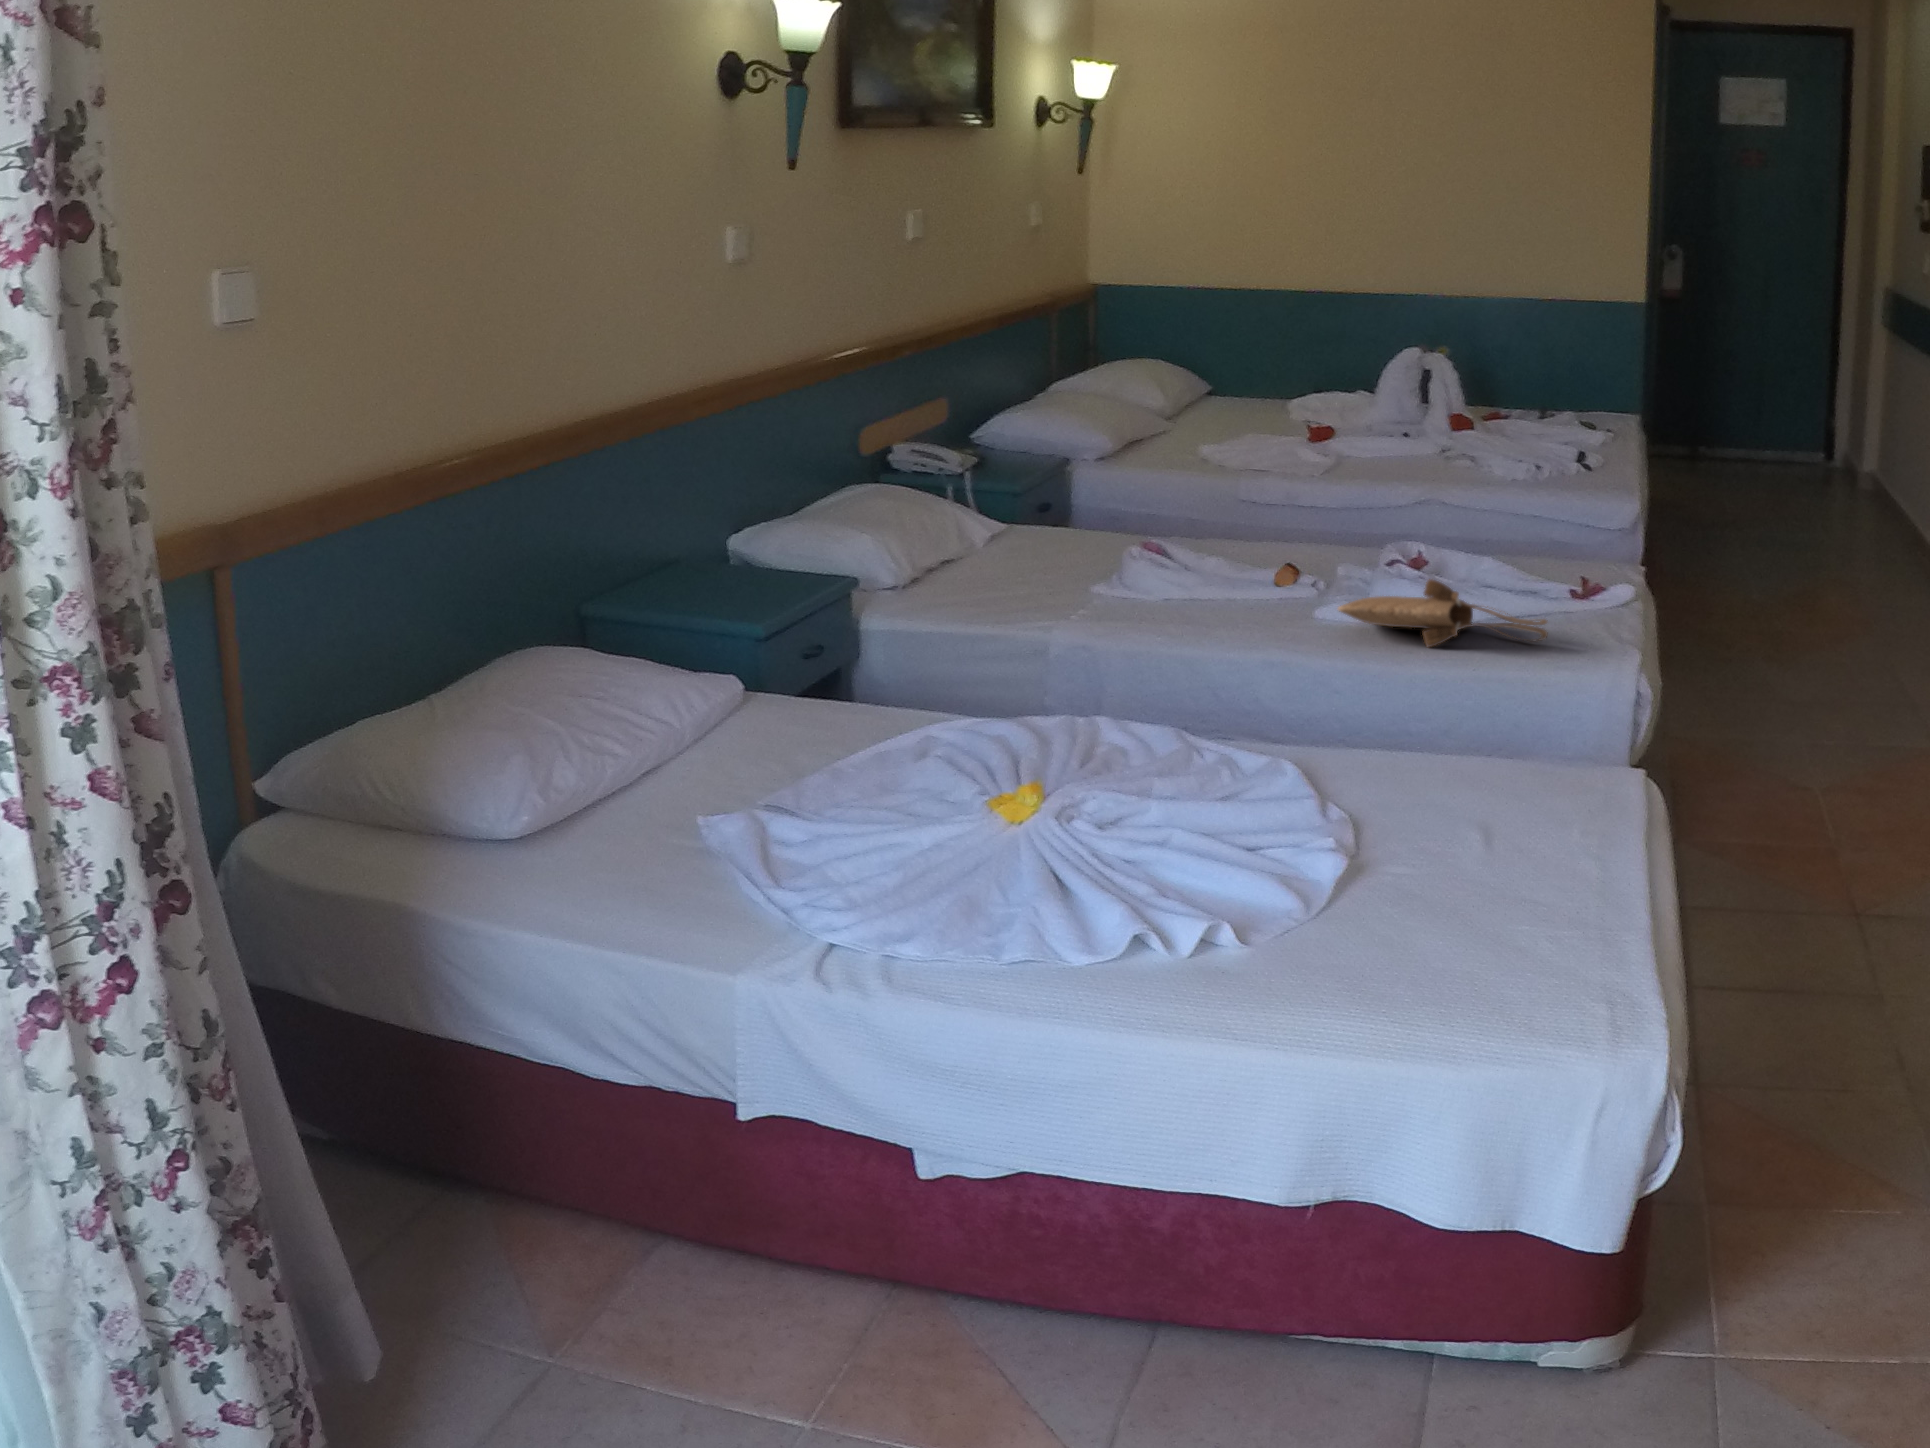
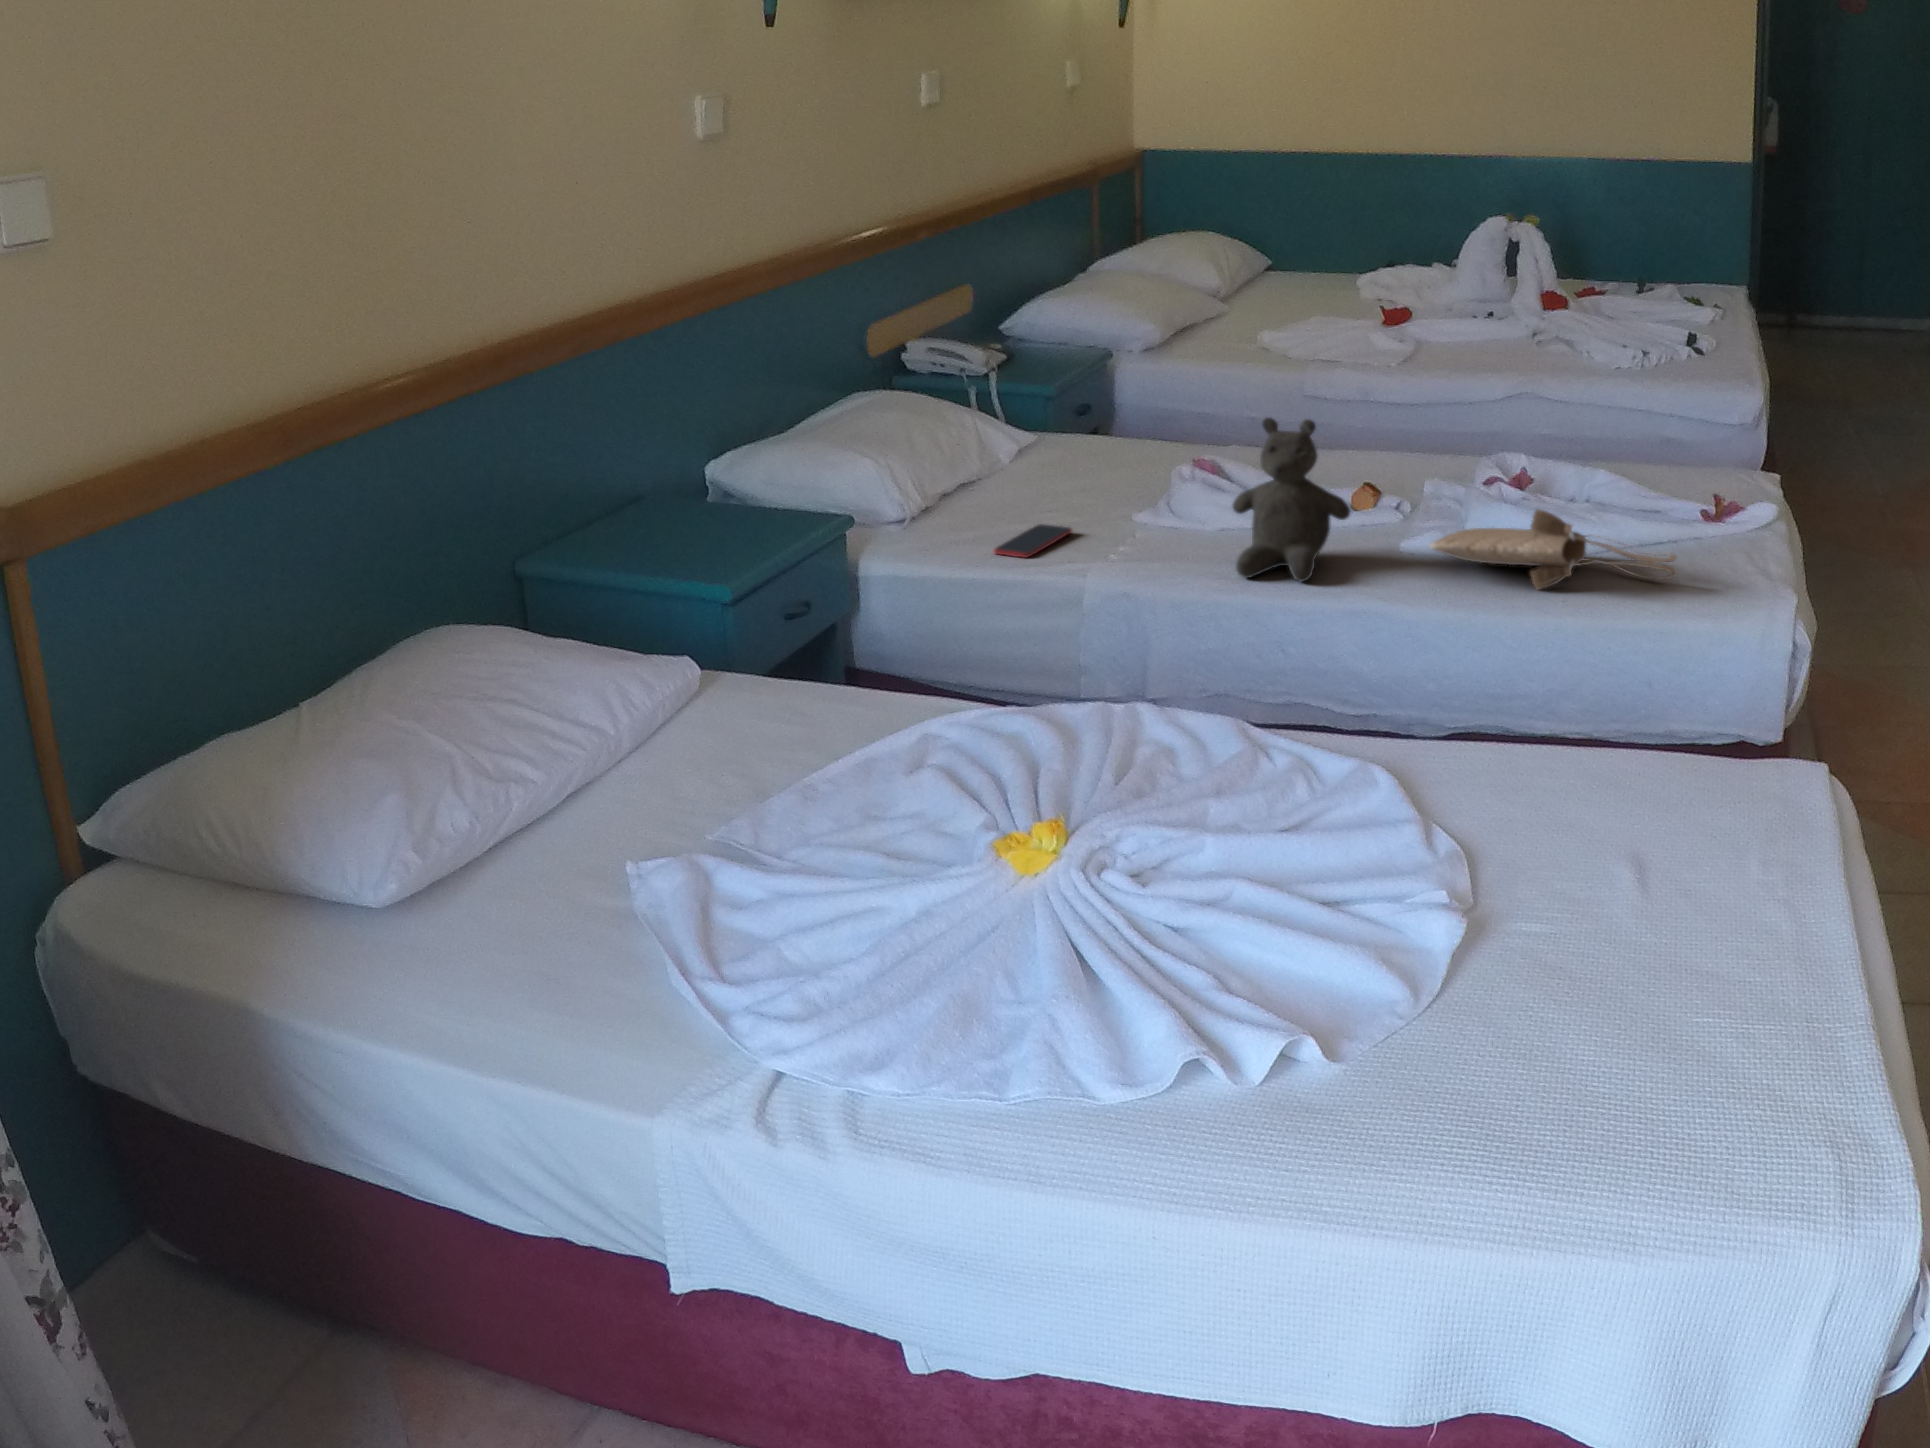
teddy bear: none [1171,498,1272,637] -> present [1232,417,1350,582]
smartphone: none [967,591,1034,616] -> present [994,524,1072,558]

